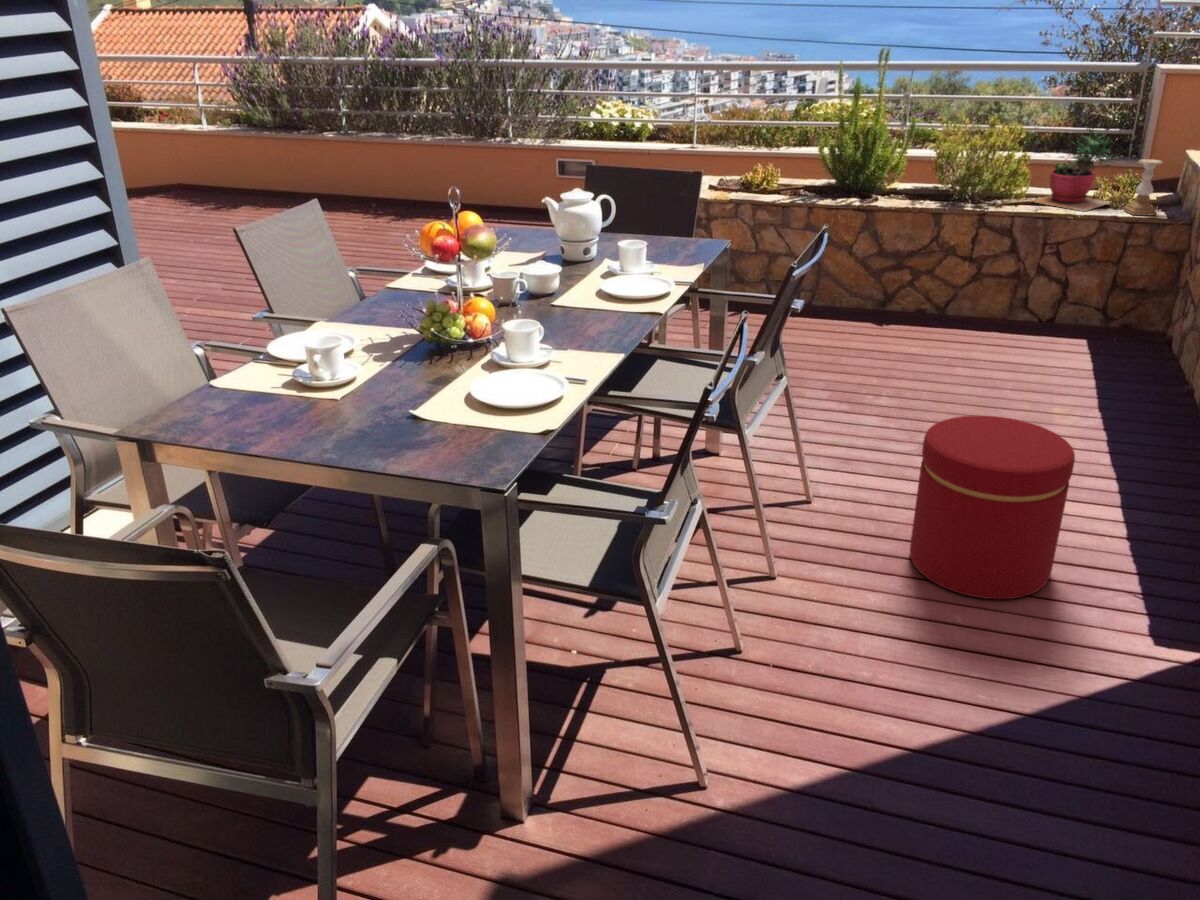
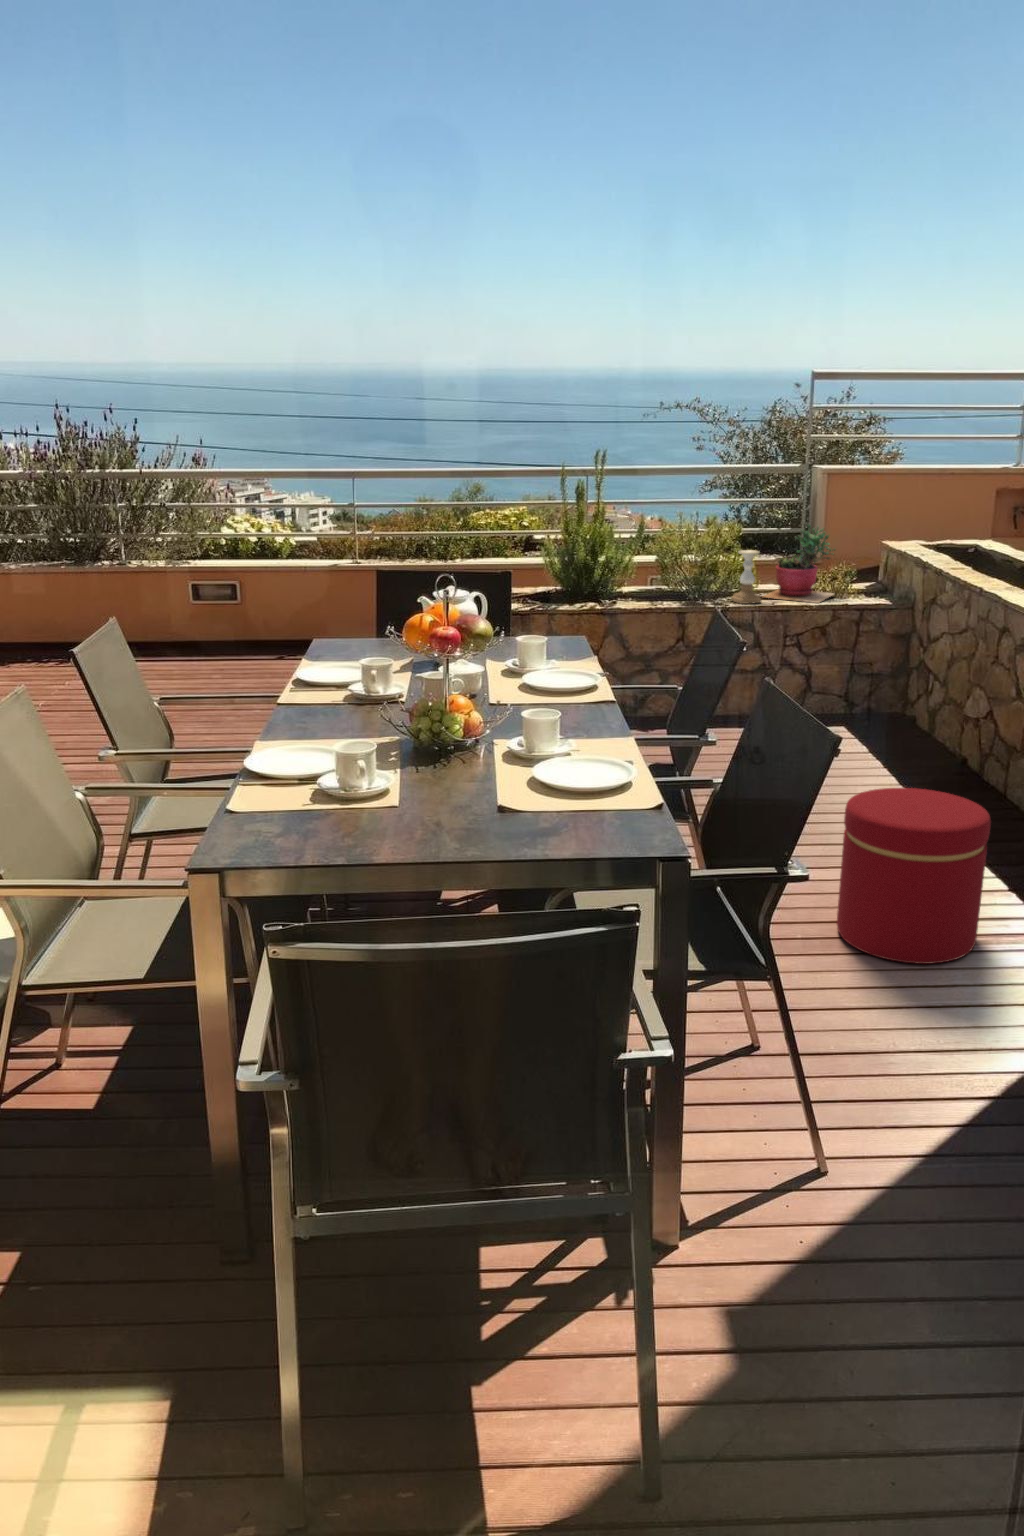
candle holder: present [1124,159,1163,215] -> present [731,550,761,604]

